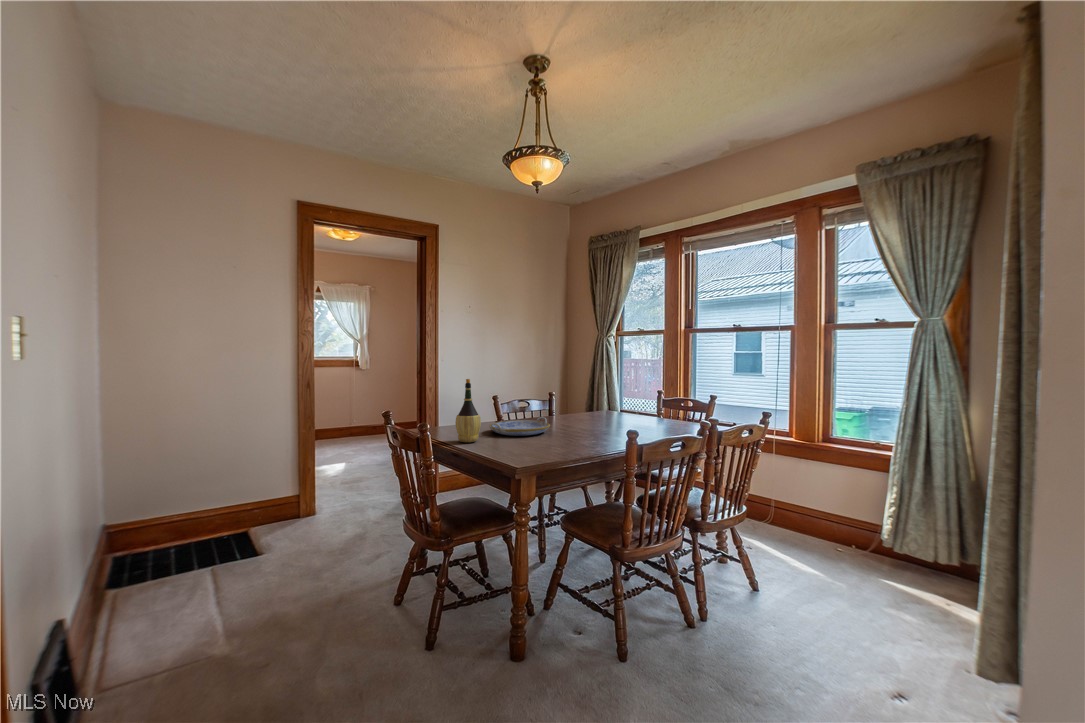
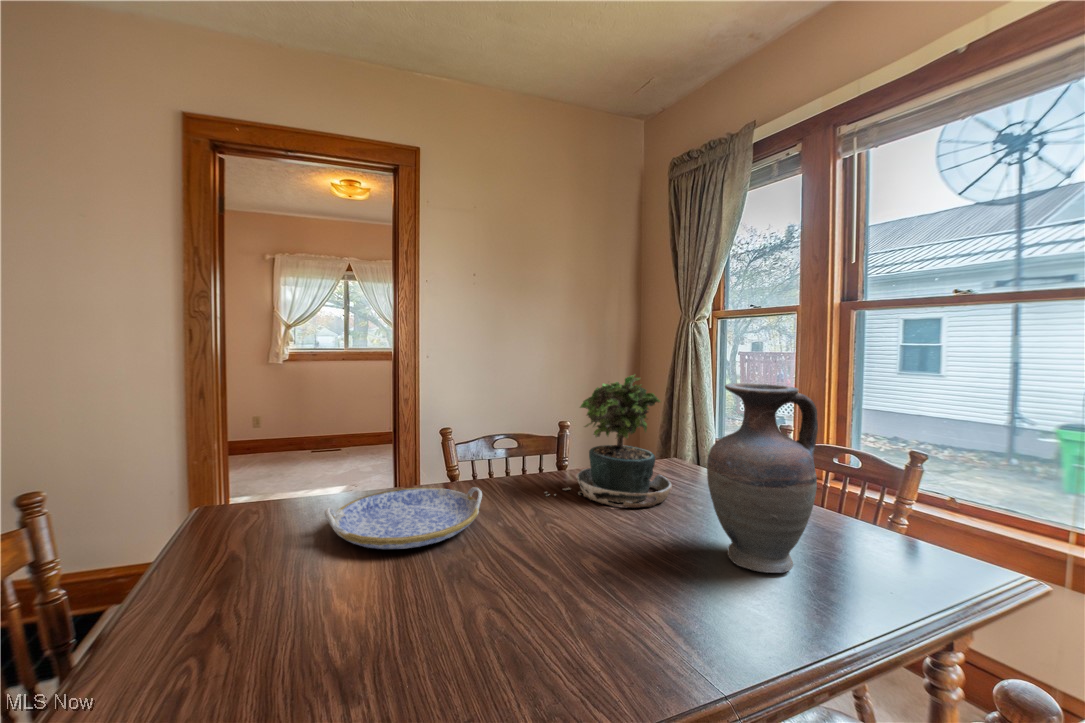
potted plant: none [561,366,618,425] -> present [545,375,672,508]
vase: none [639,367,676,431] -> present [707,383,818,573]
wine bottle: present [455,379,481,442] -> none [176,409,255,577]

